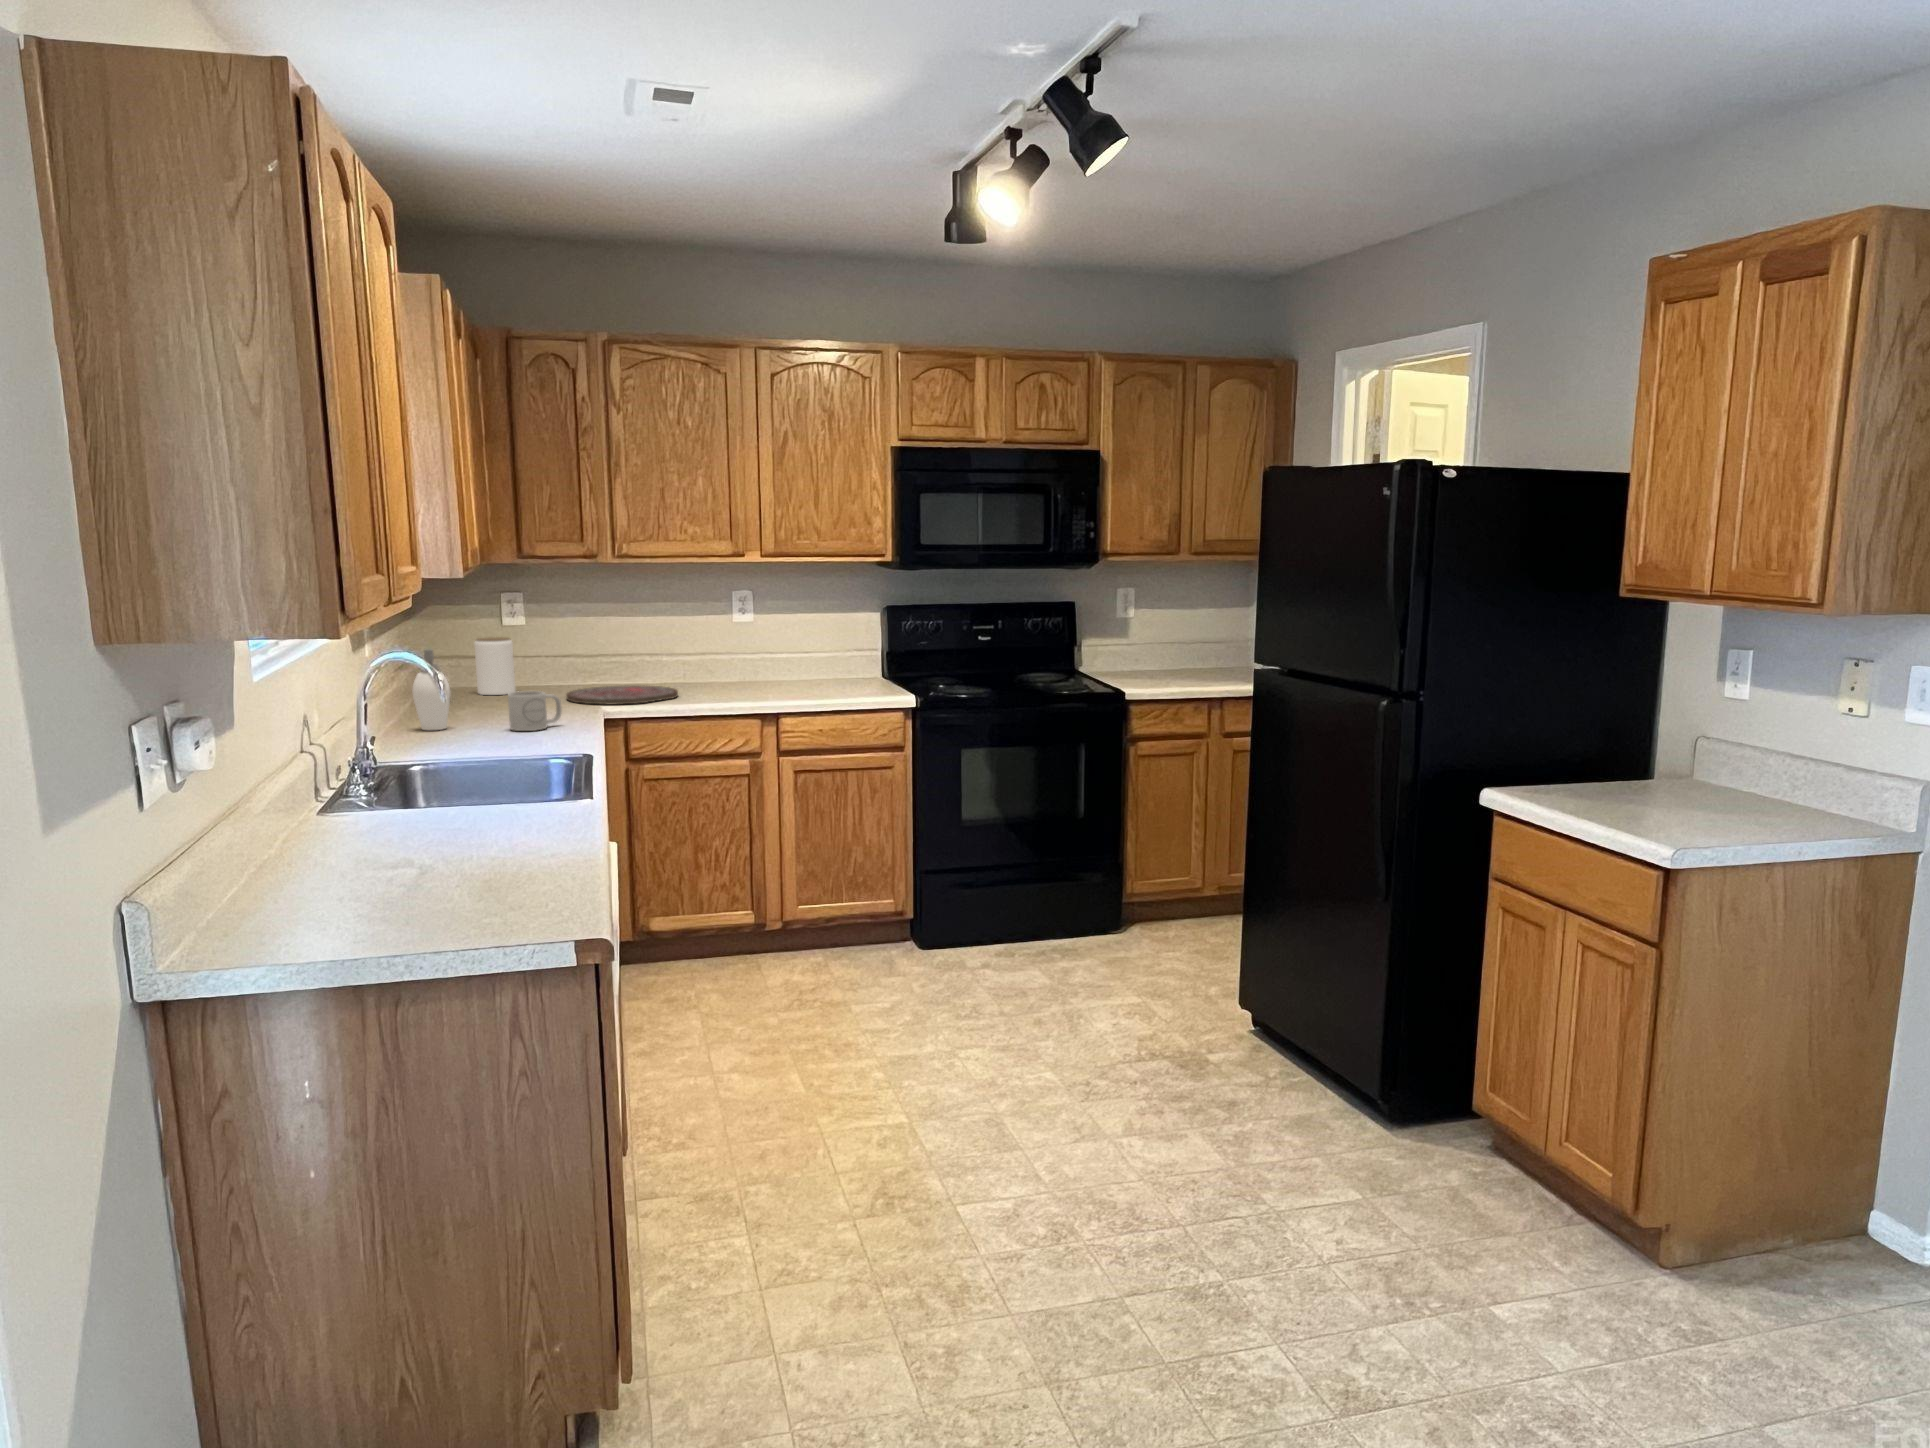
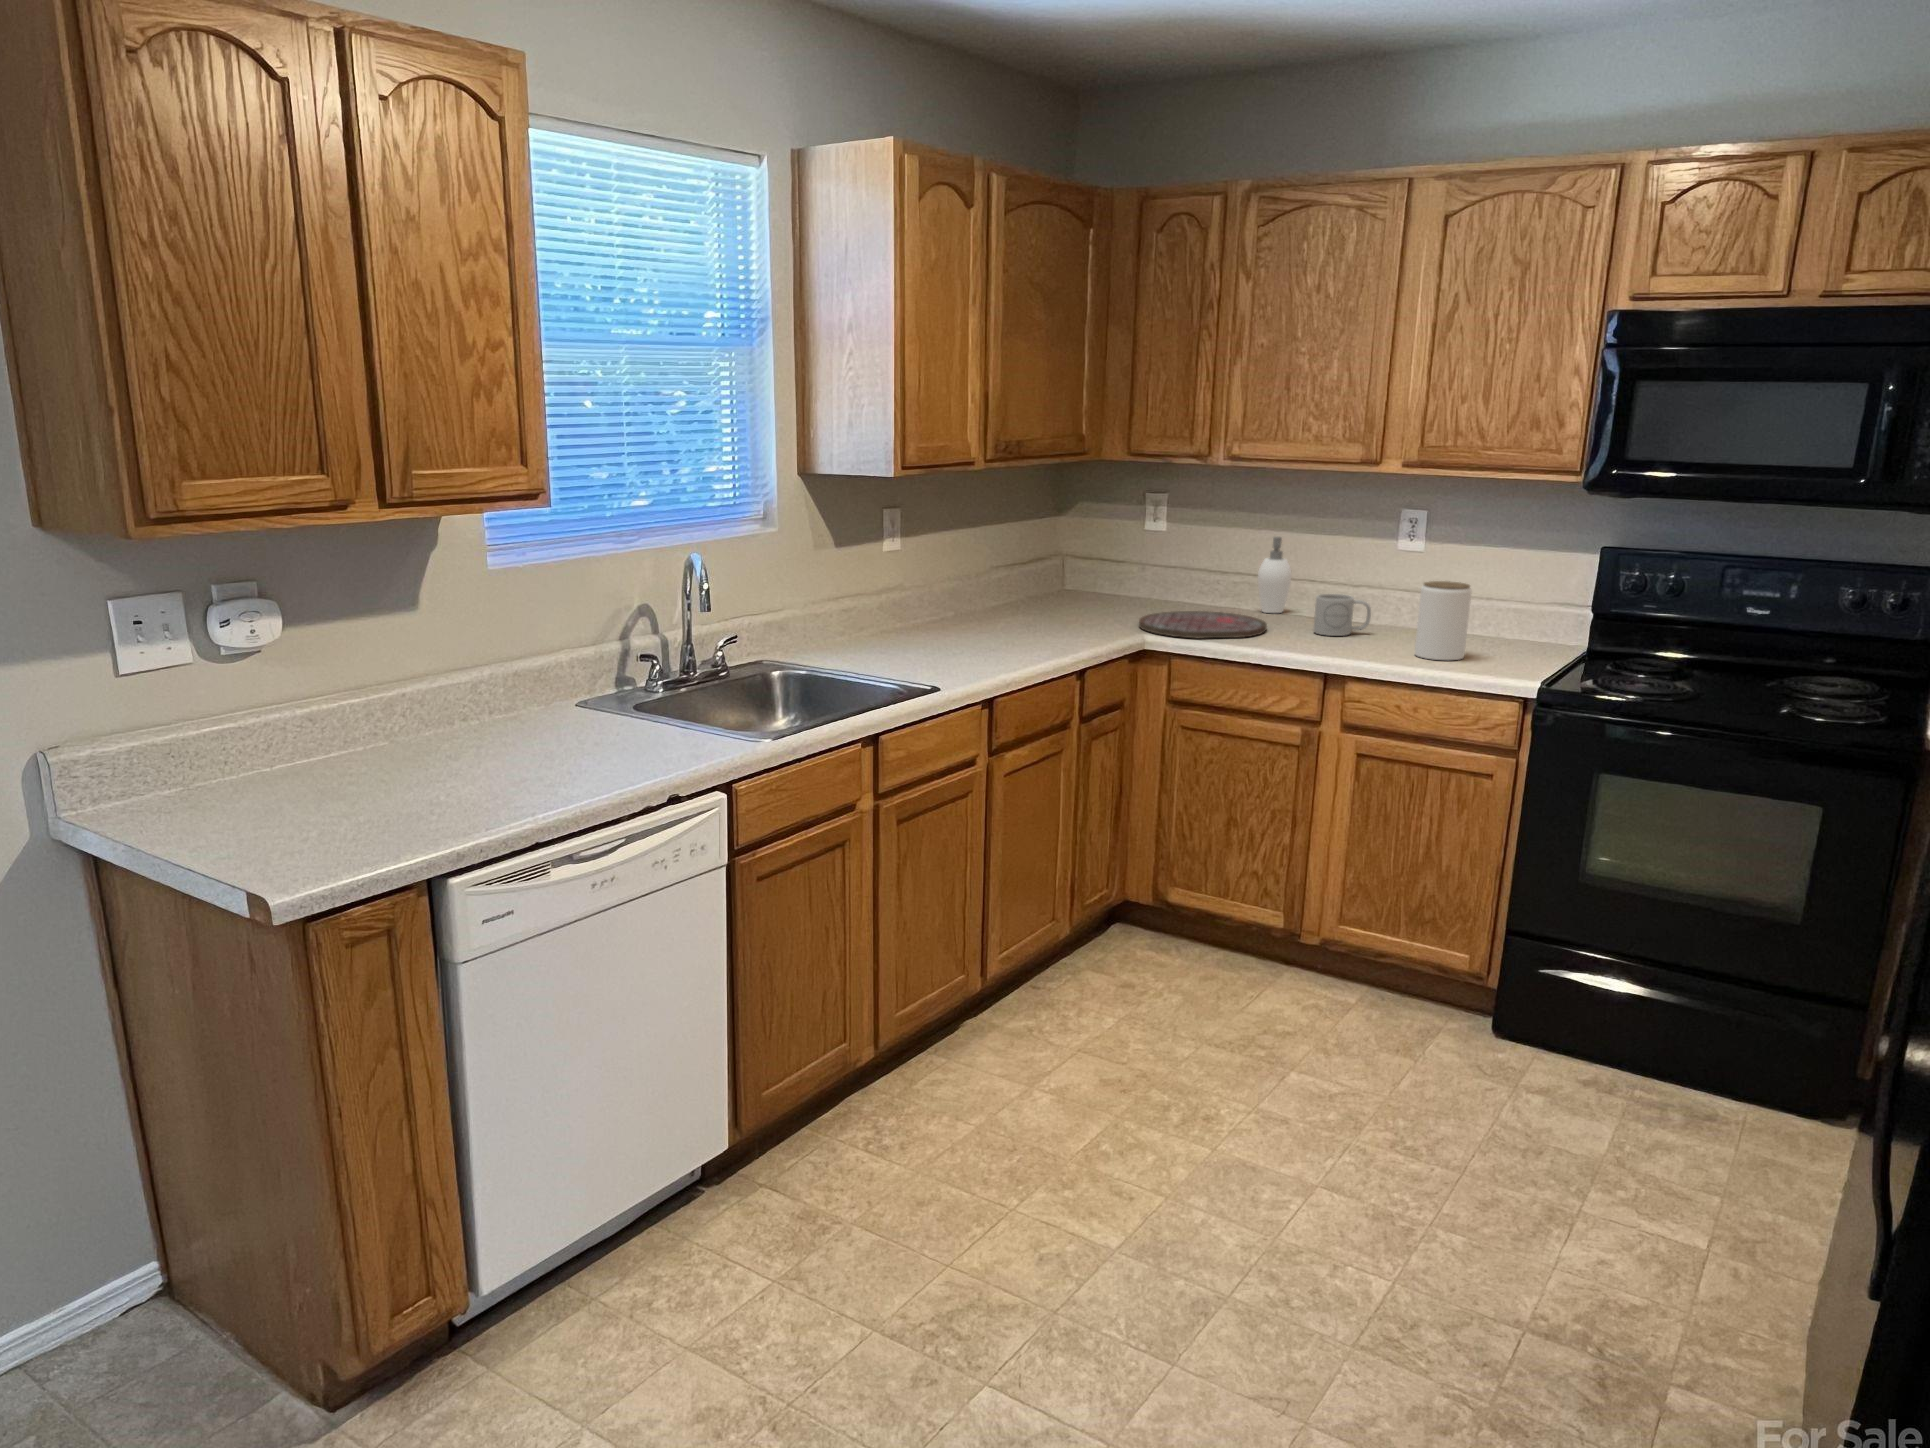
jar: present [474,637,516,695] -> present [1415,581,1472,660]
soap dispenser: present [412,649,450,730] -> present [1258,537,1292,613]
mug: present [508,691,562,731] -> present [1314,594,1371,636]

